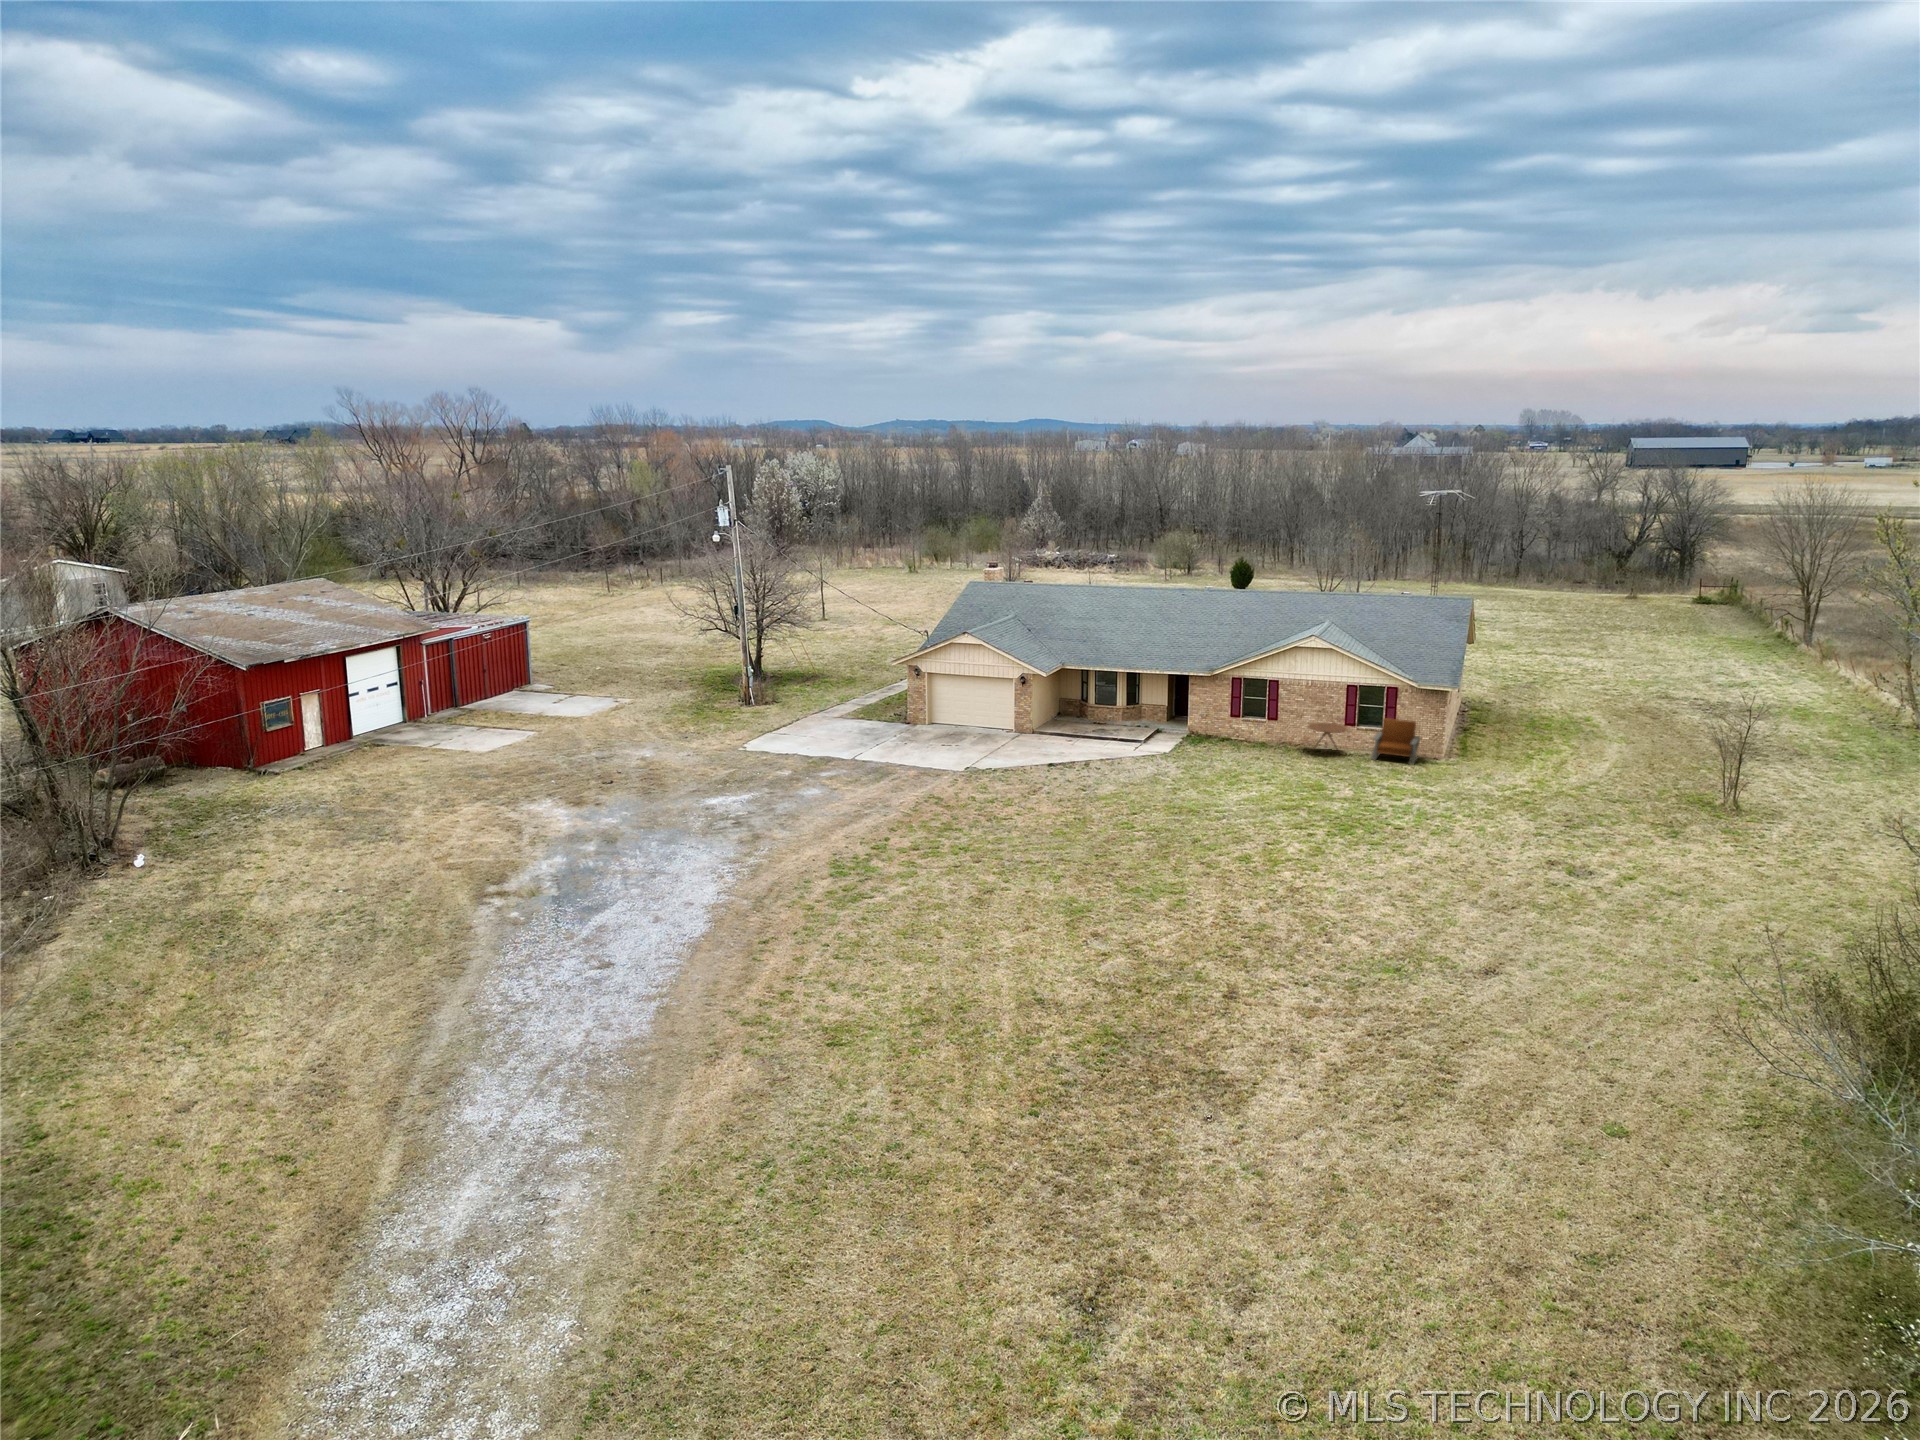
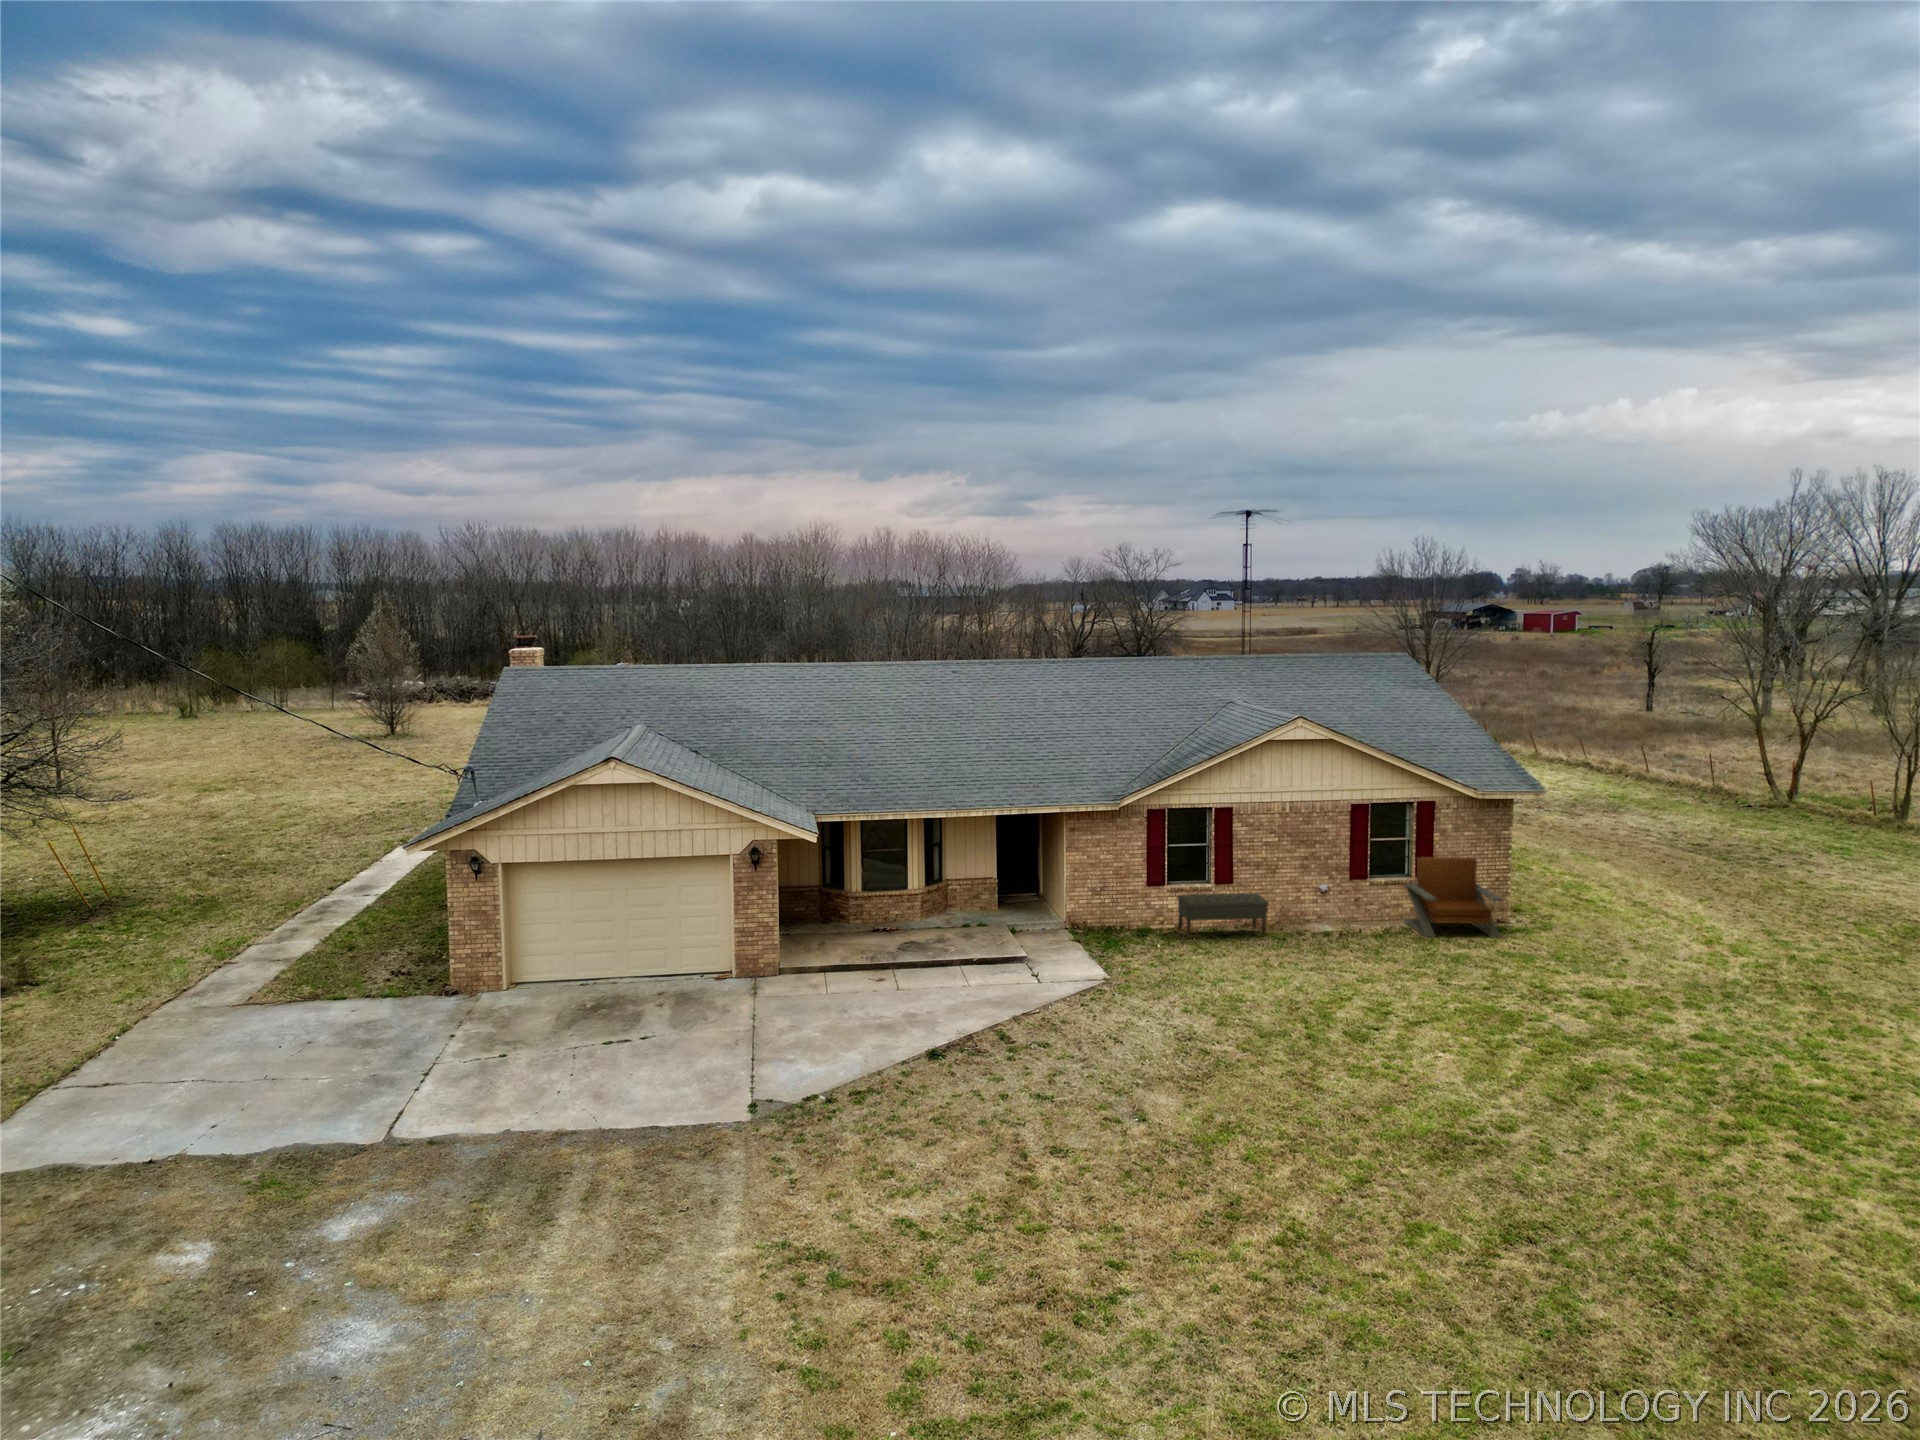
round table: present [1308,722,1347,752] -> none [1302,877,1377,940]
bench: none [1242,723,1288,748] -> present [1178,893,1269,938]

